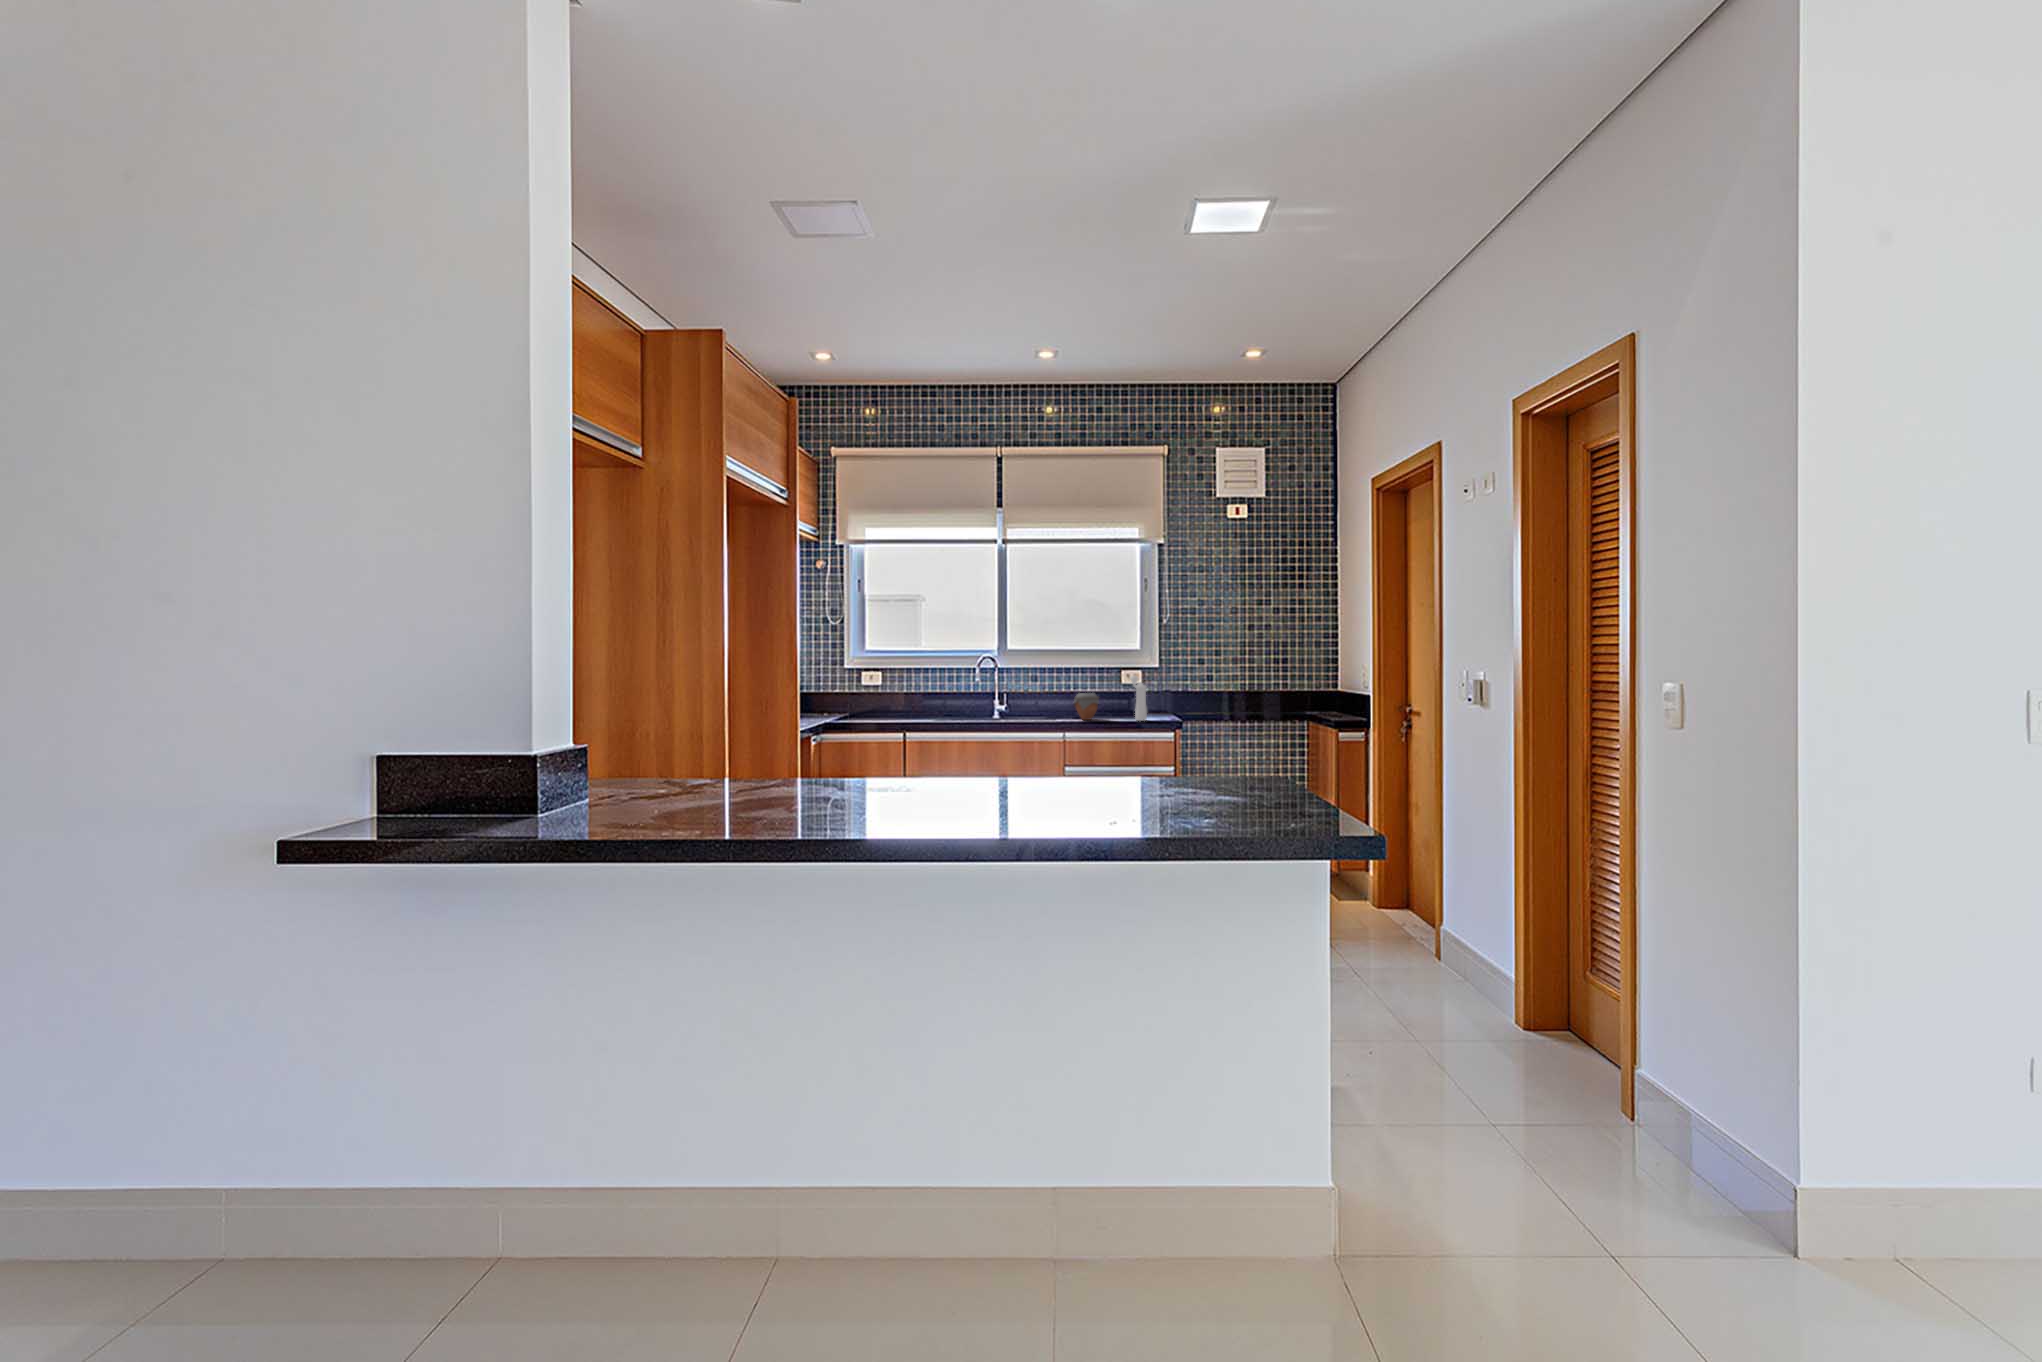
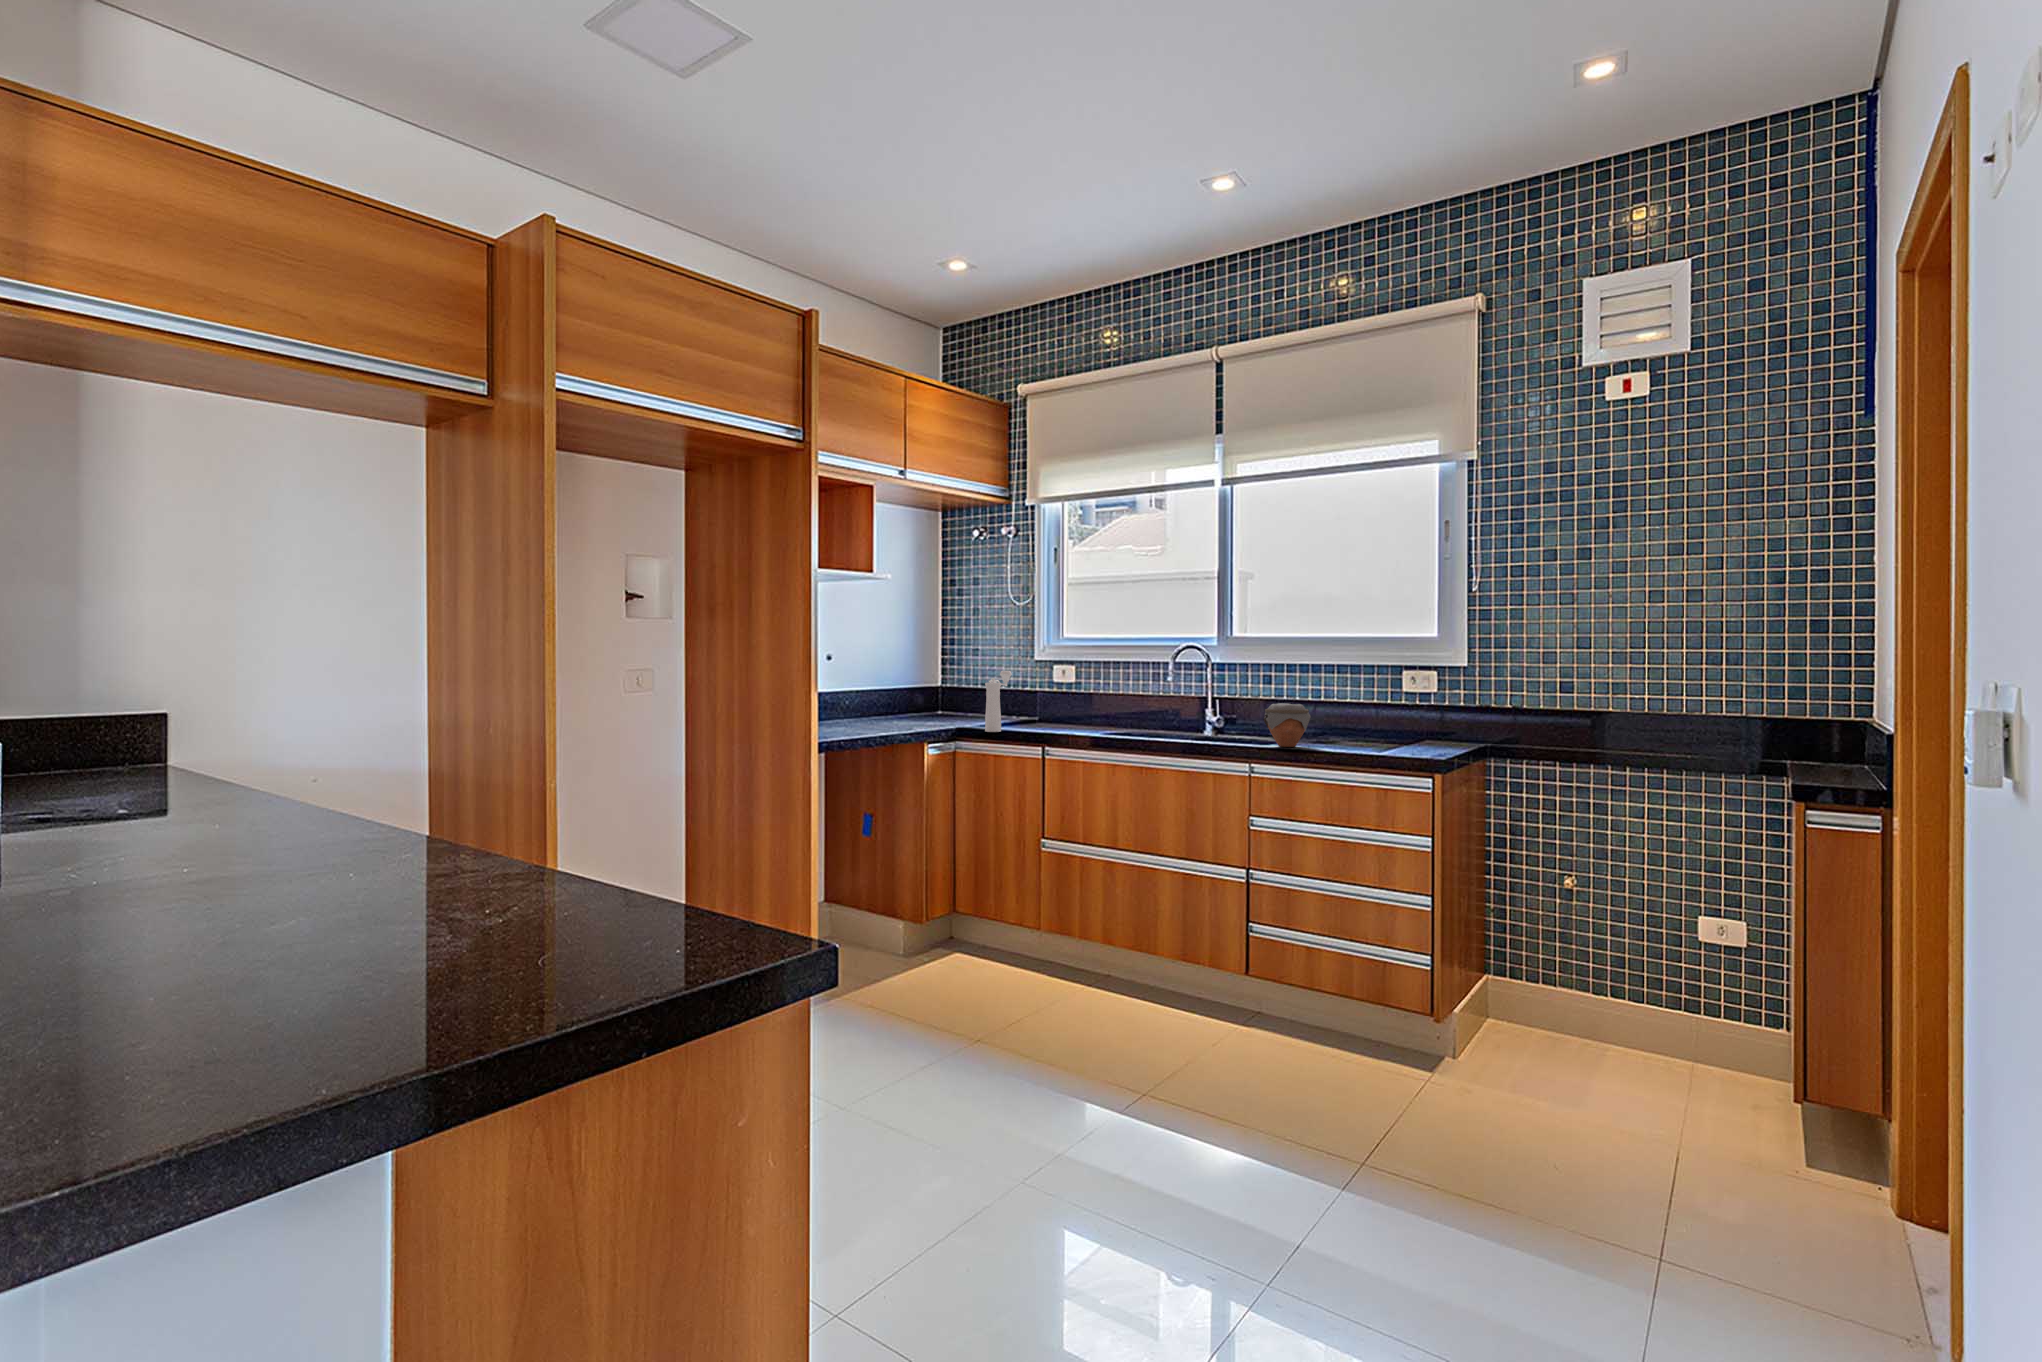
pepper mill: present [1130,676,1147,721] -> present [985,671,1012,732]

